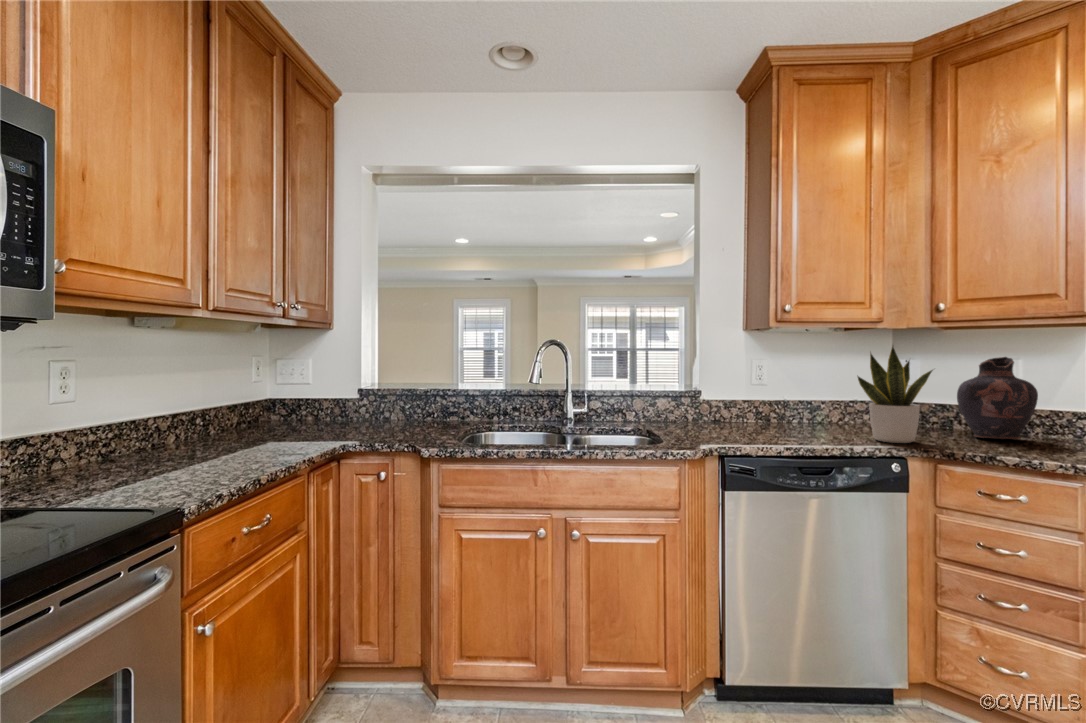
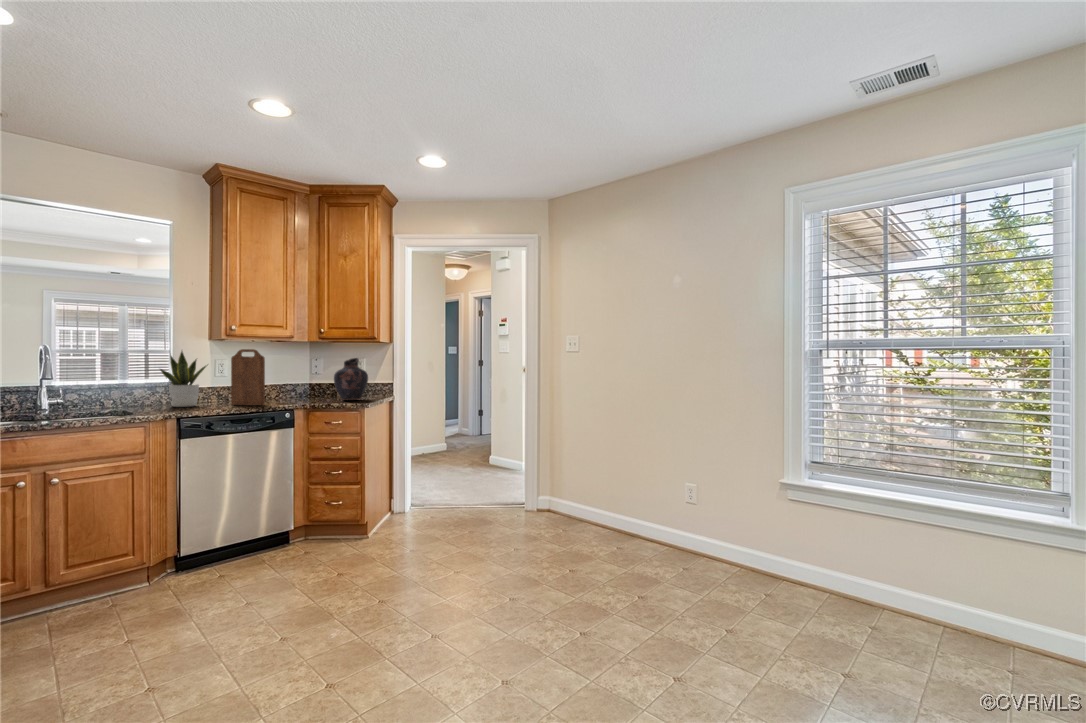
cutting board: none [782,343,838,437] -> present [231,349,265,405]
potted plant: present [858,346,933,443] -> present [160,351,206,407]

